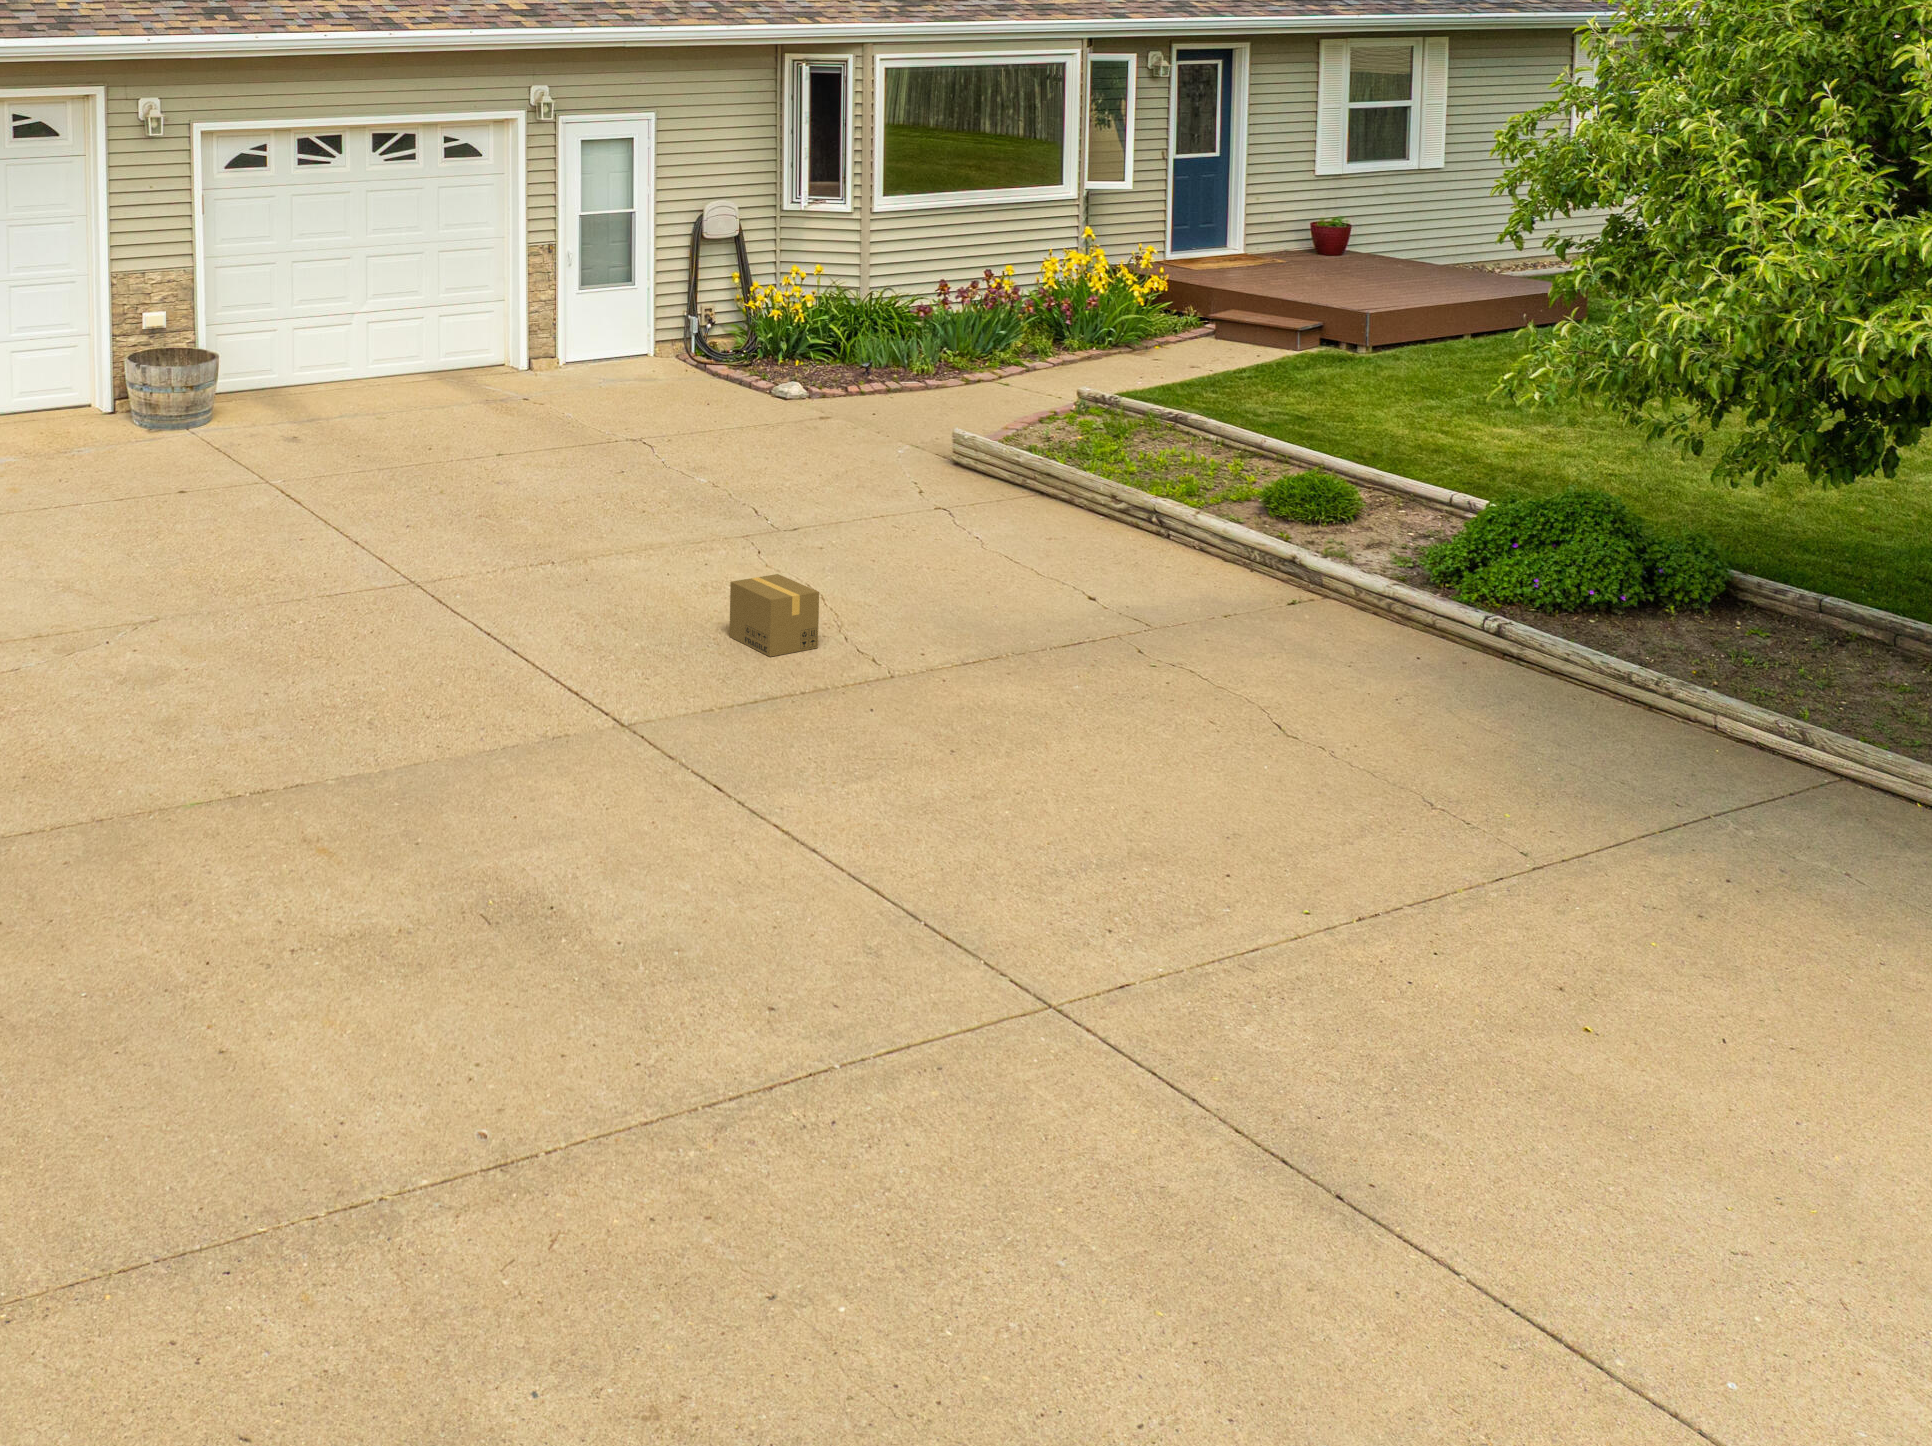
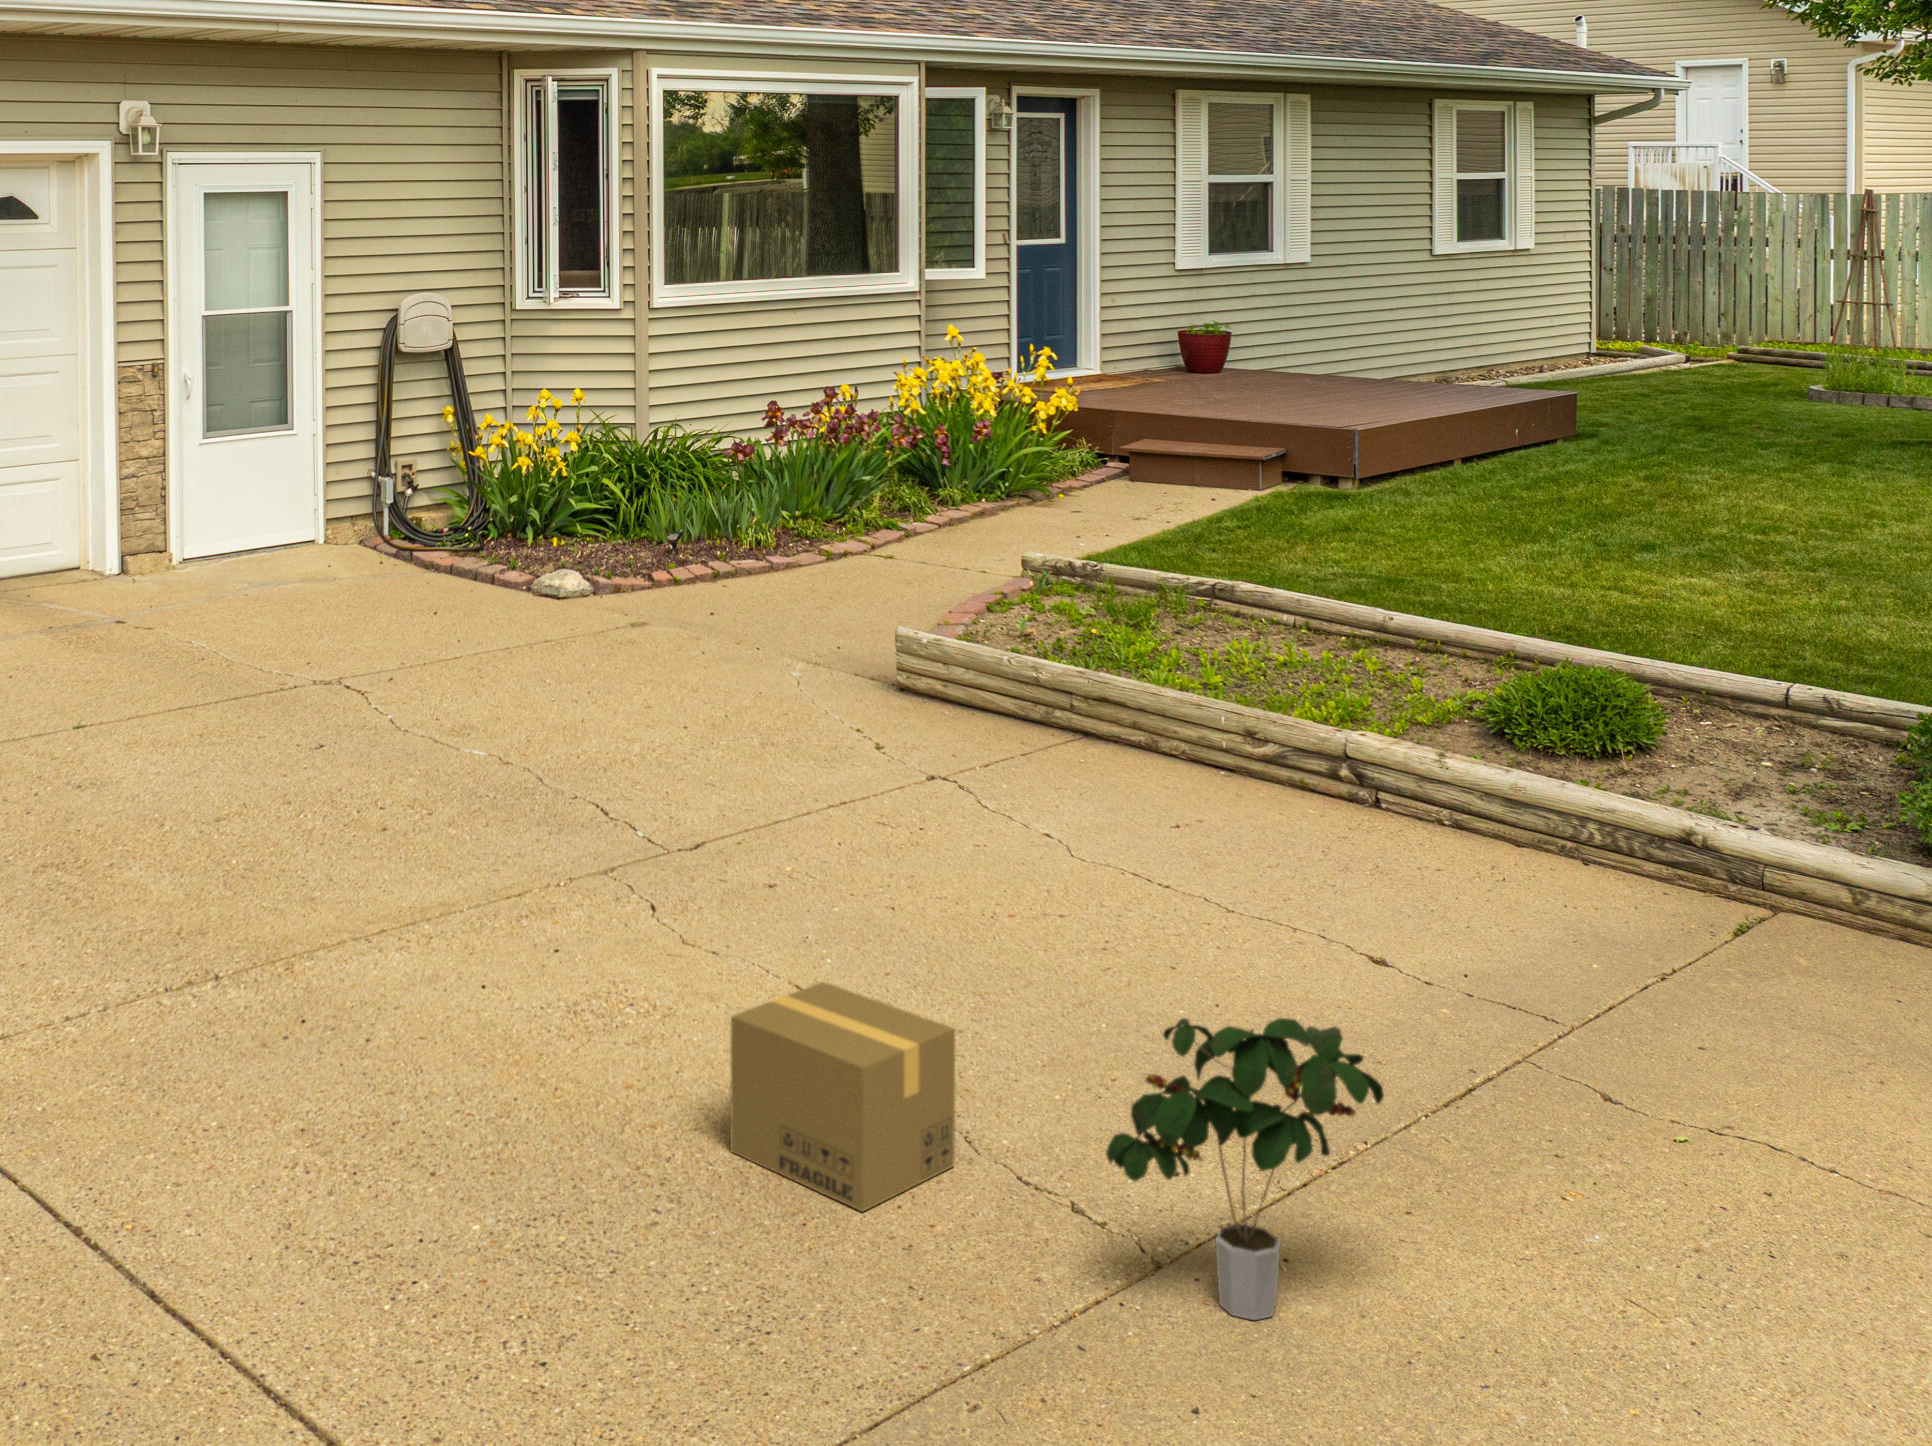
potted plant: none [846,582,952,695] -> present [1106,1018,1384,1320]

